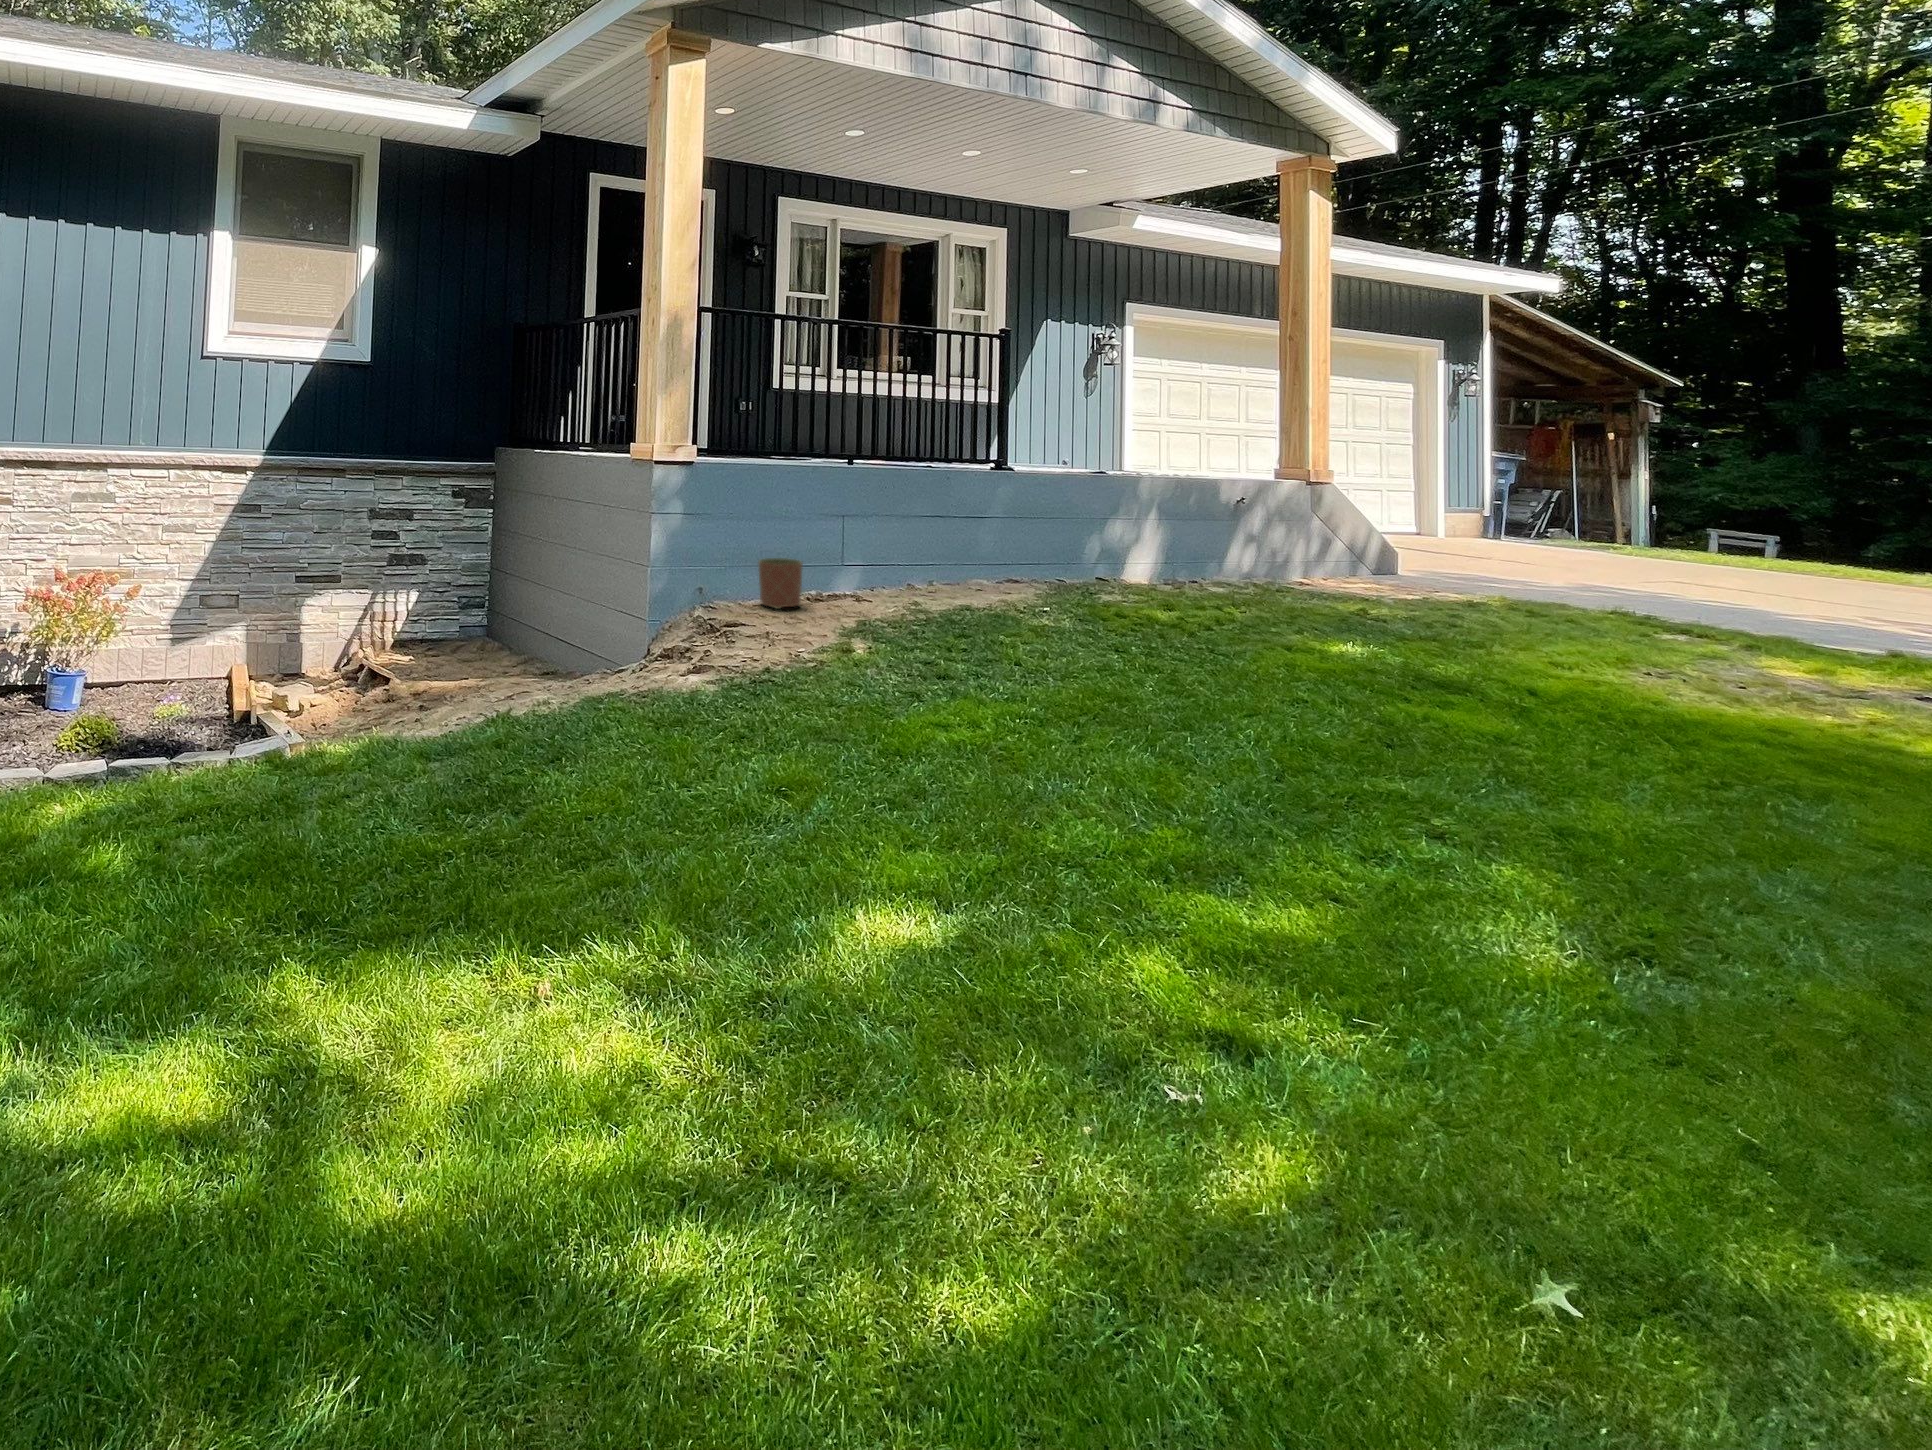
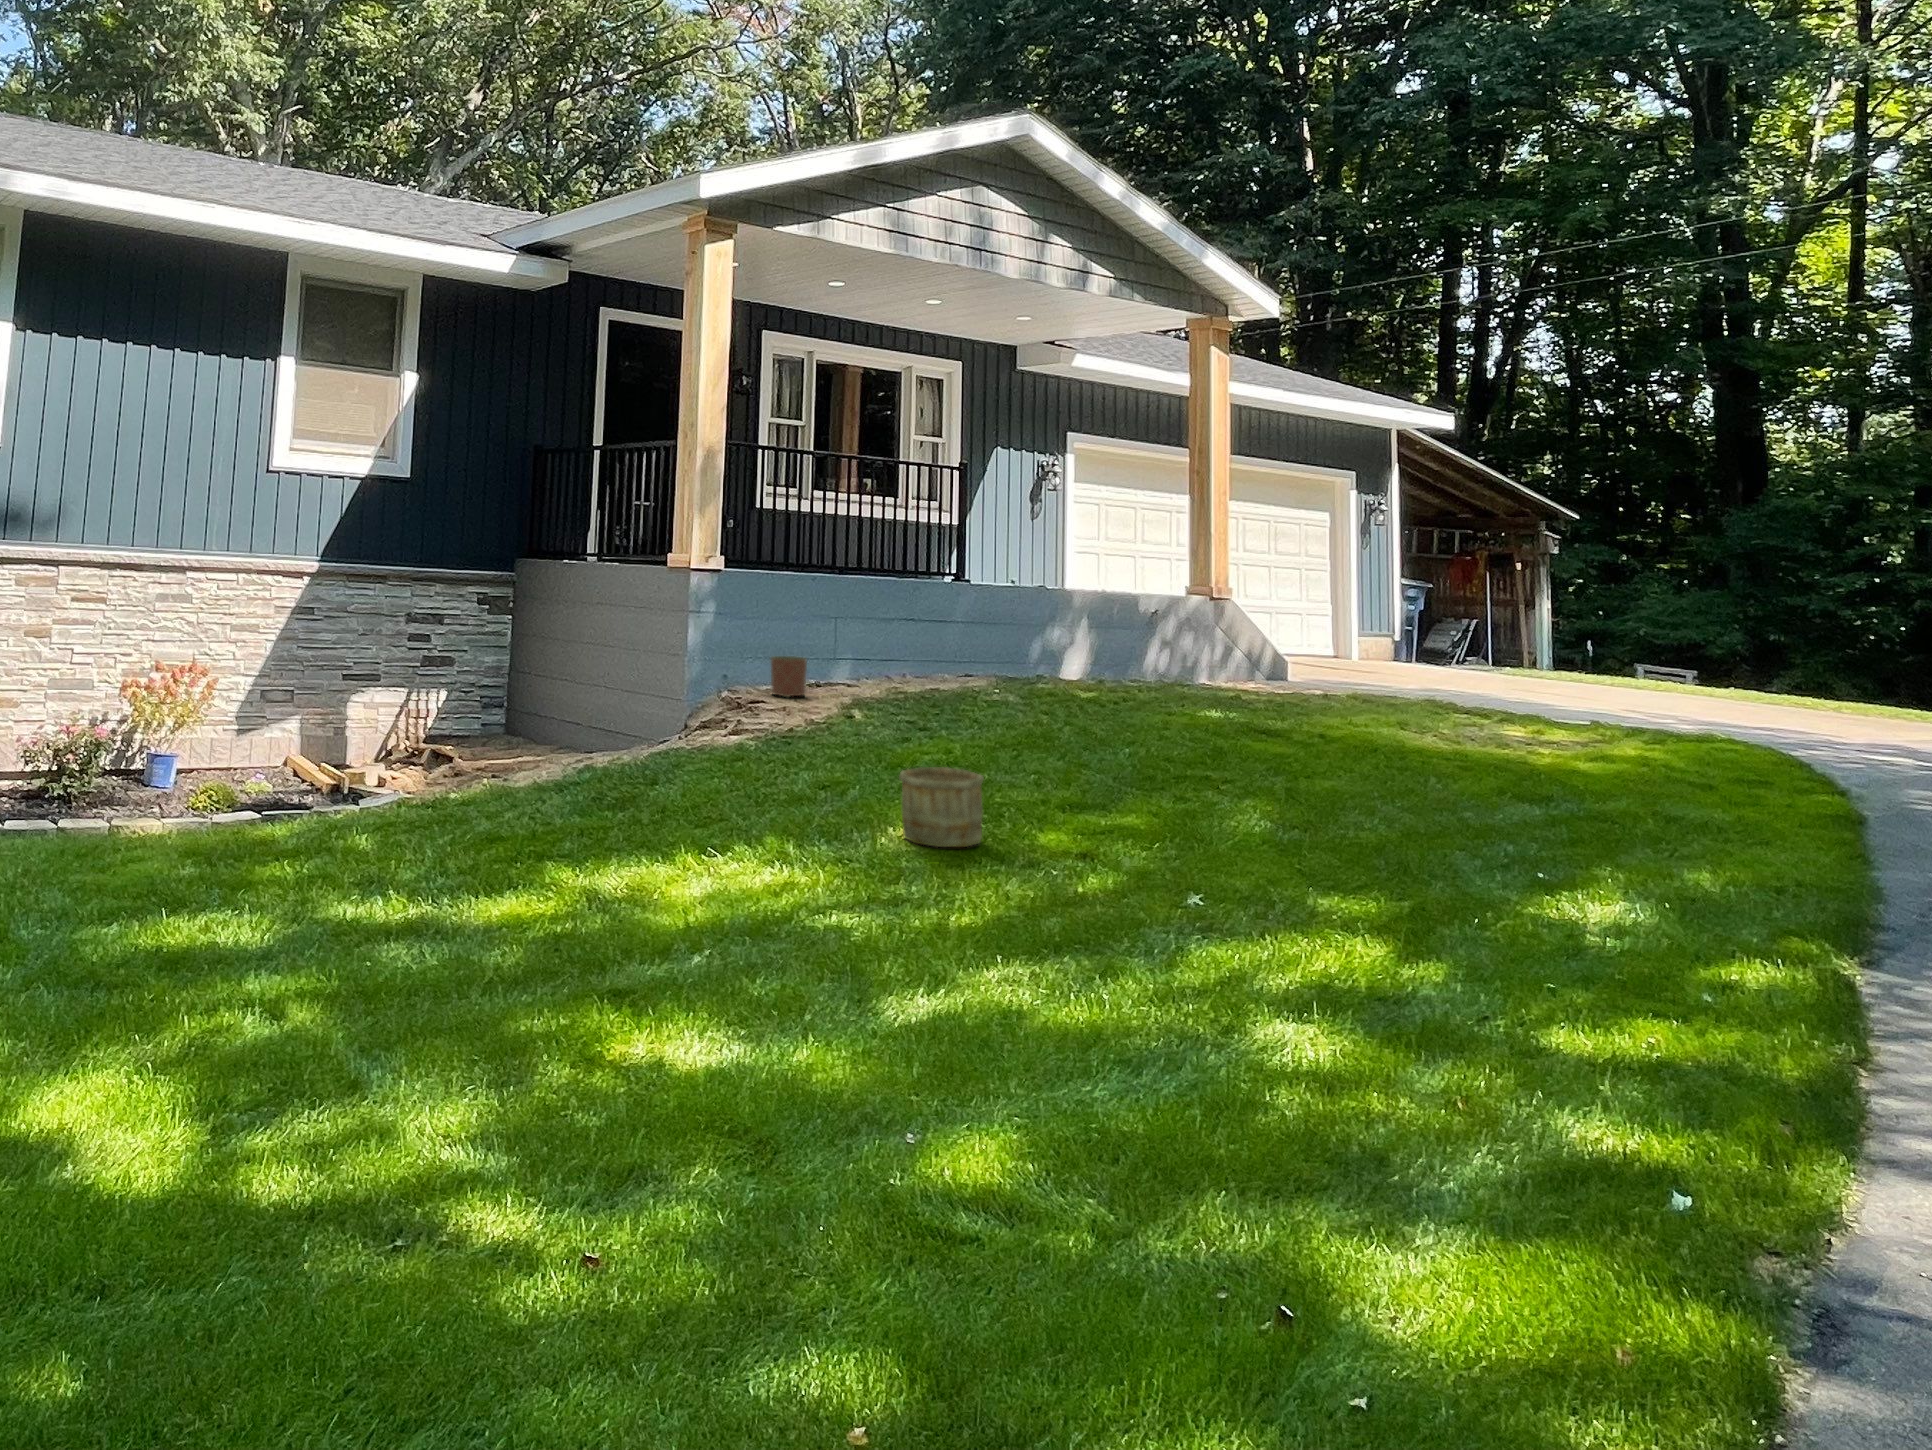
wooden bucket: none [856,785,1006,945] -> present [899,767,983,847]

